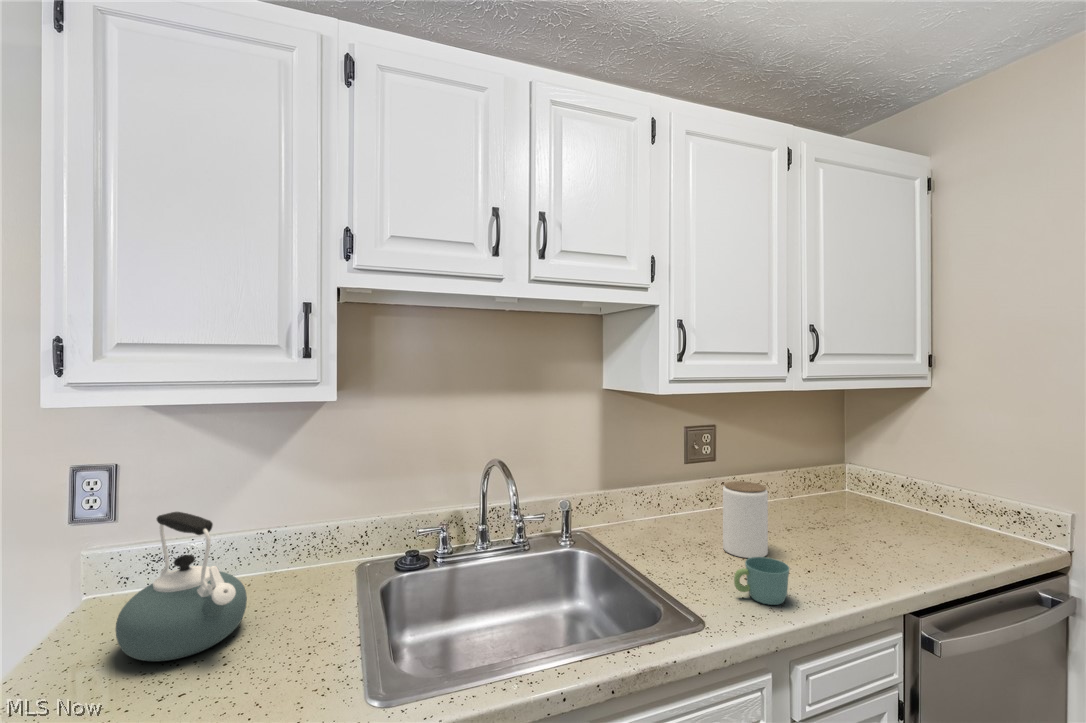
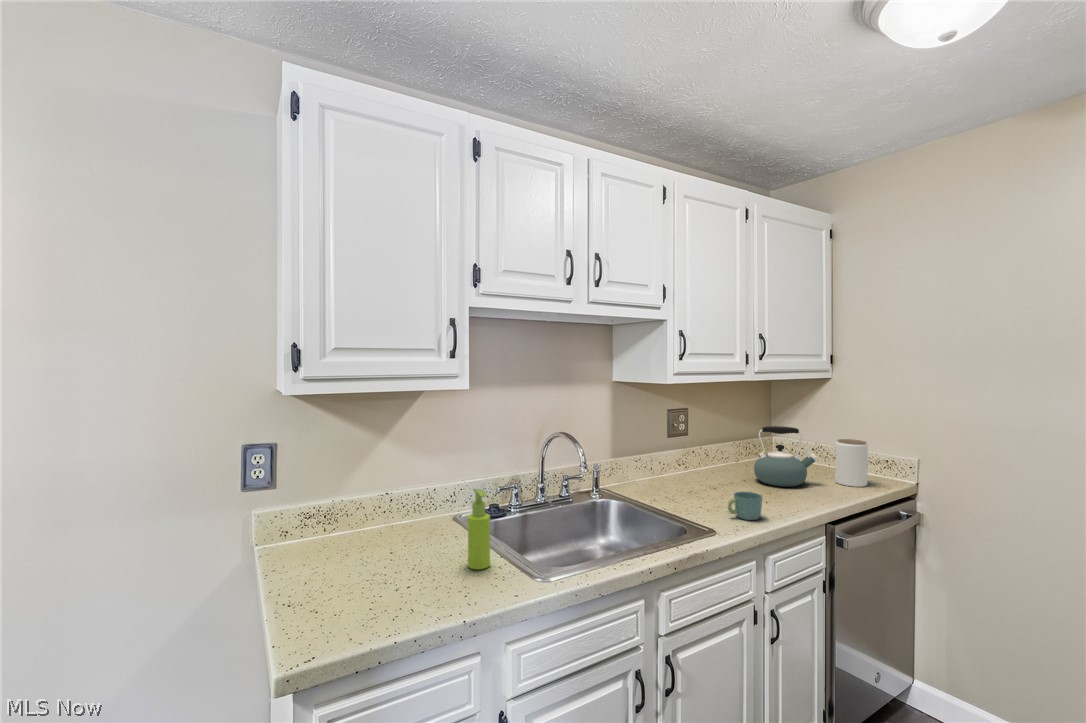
jar: present [723,481,768,558] -> present [835,439,868,487]
kettle: present [116,512,247,661] -> present [754,426,818,487]
soap dispenser: none [292,547,328,669] -> present [468,489,490,570]

